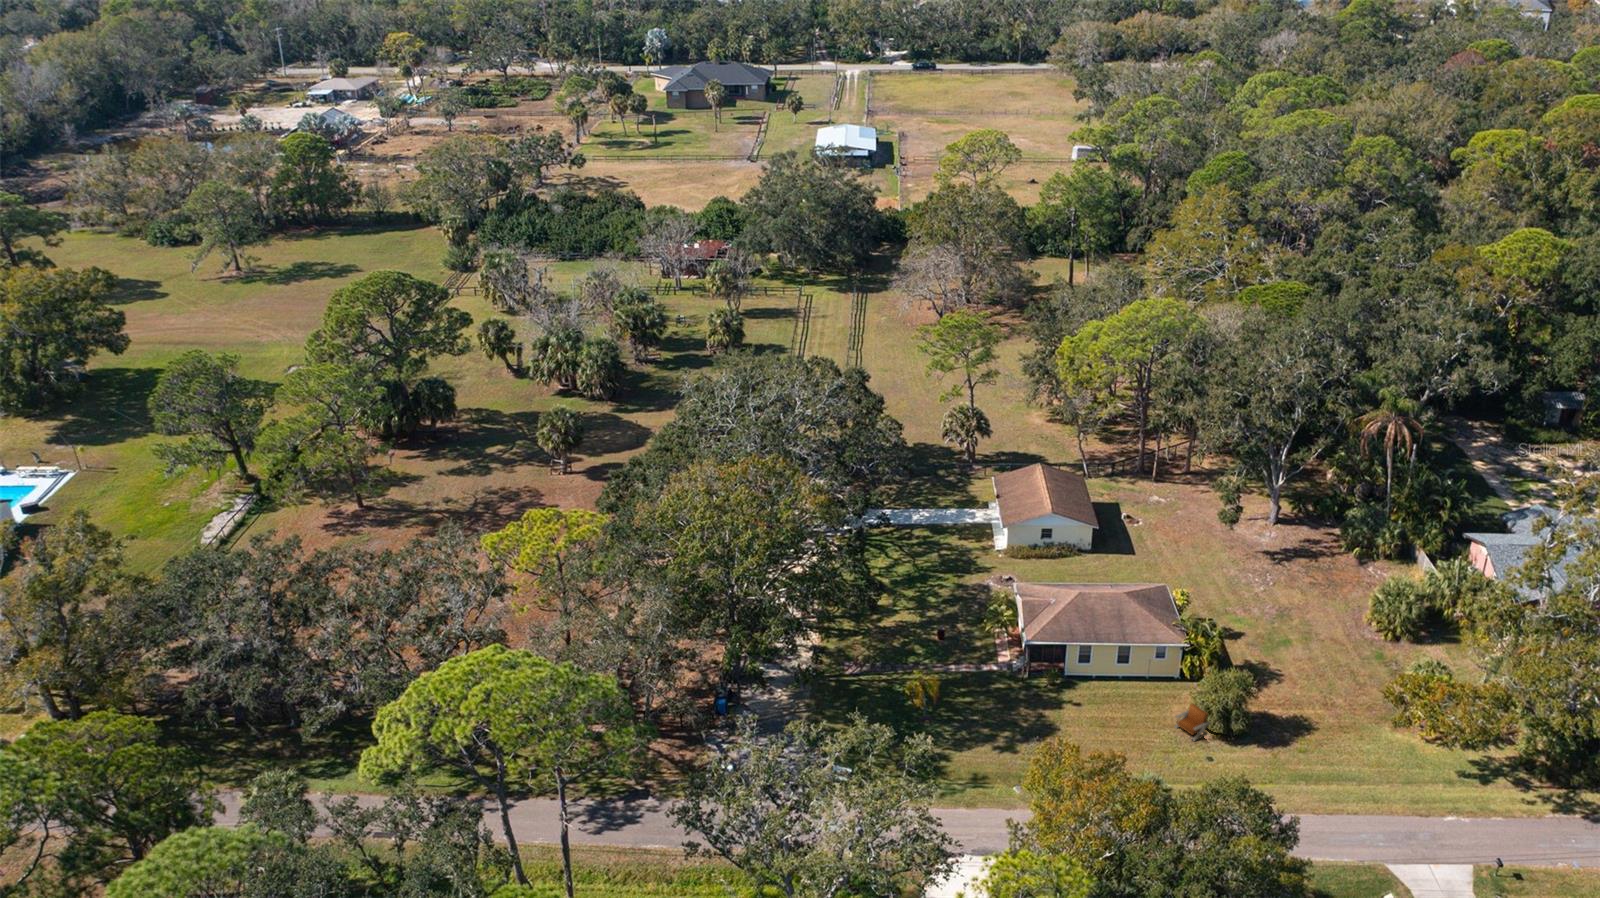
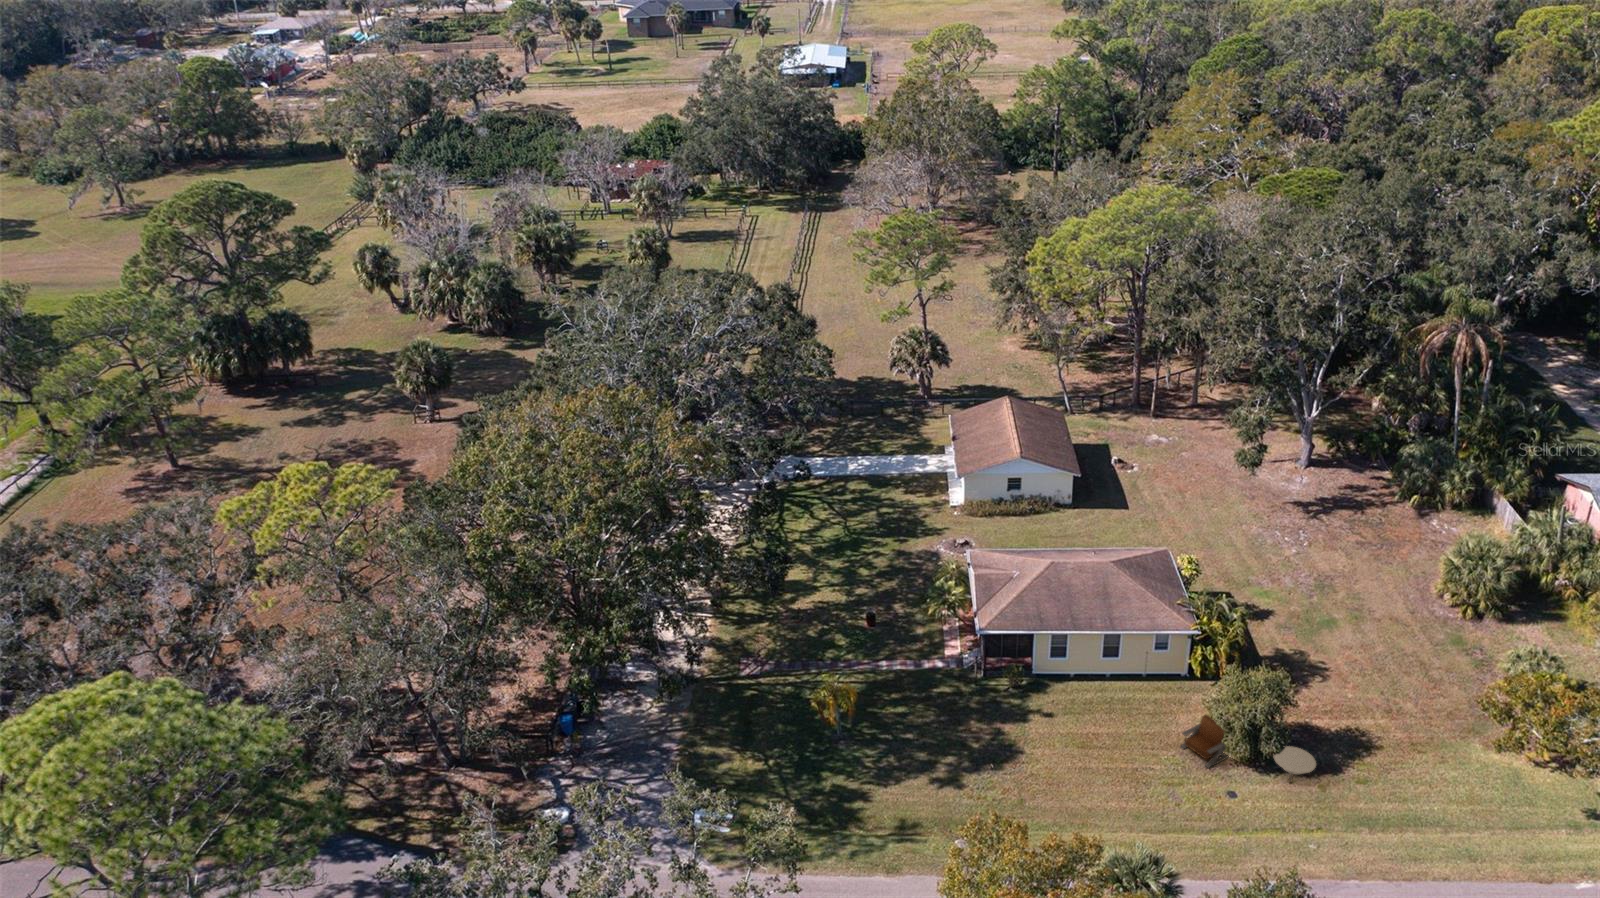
round table: none [1241,726,1271,752] -> present [1274,746,1316,783]

